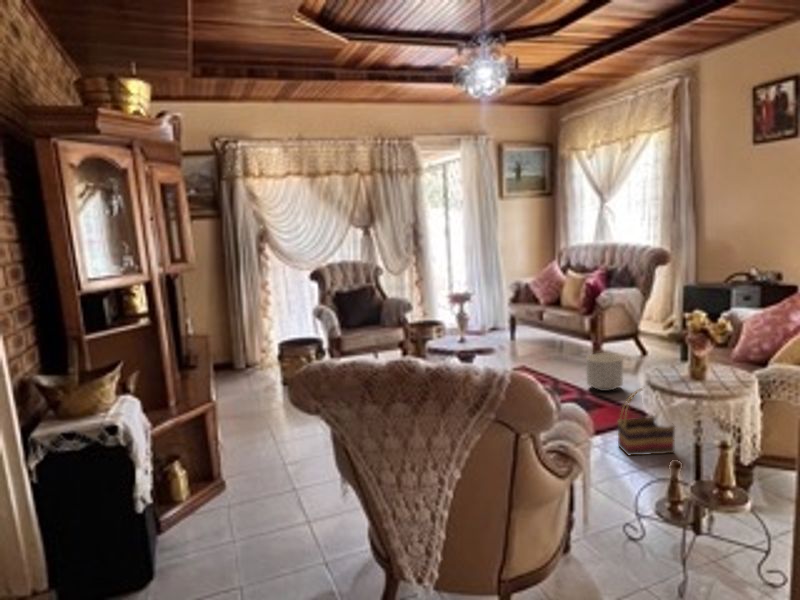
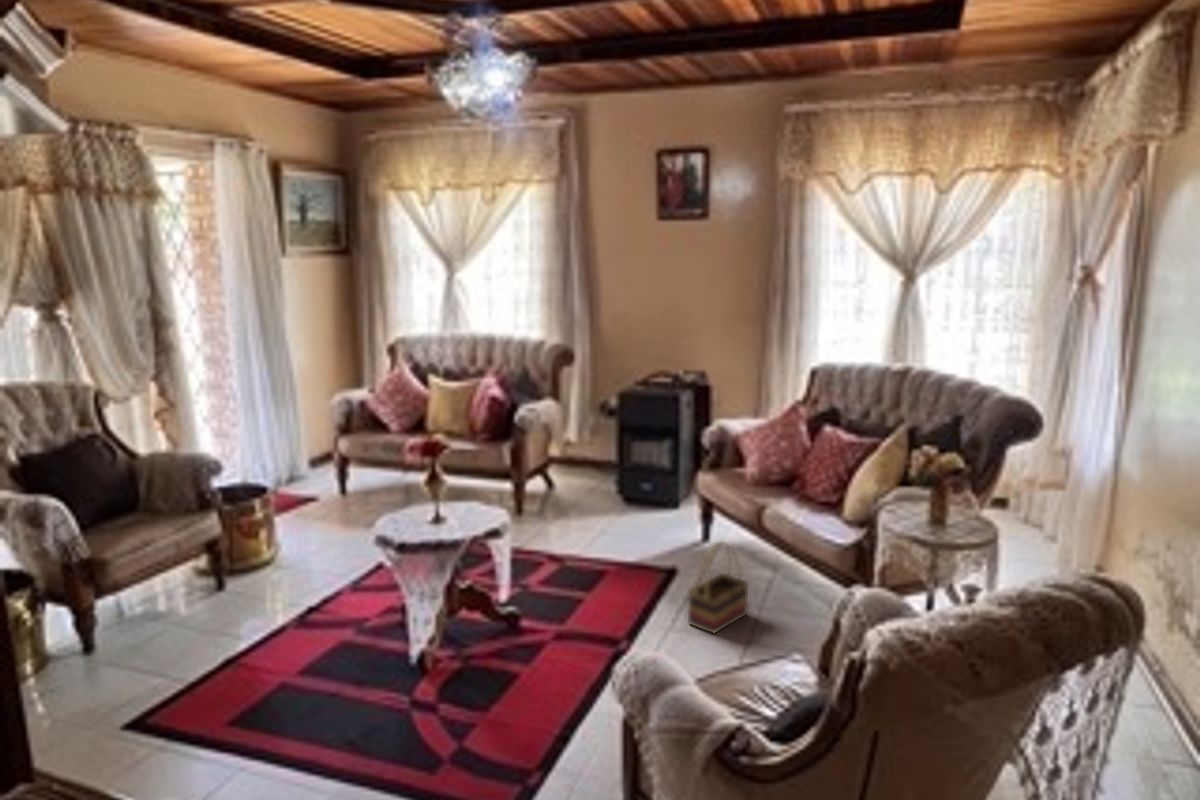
planter: present [586,353,623,391] -> none [547,496,594,549]

